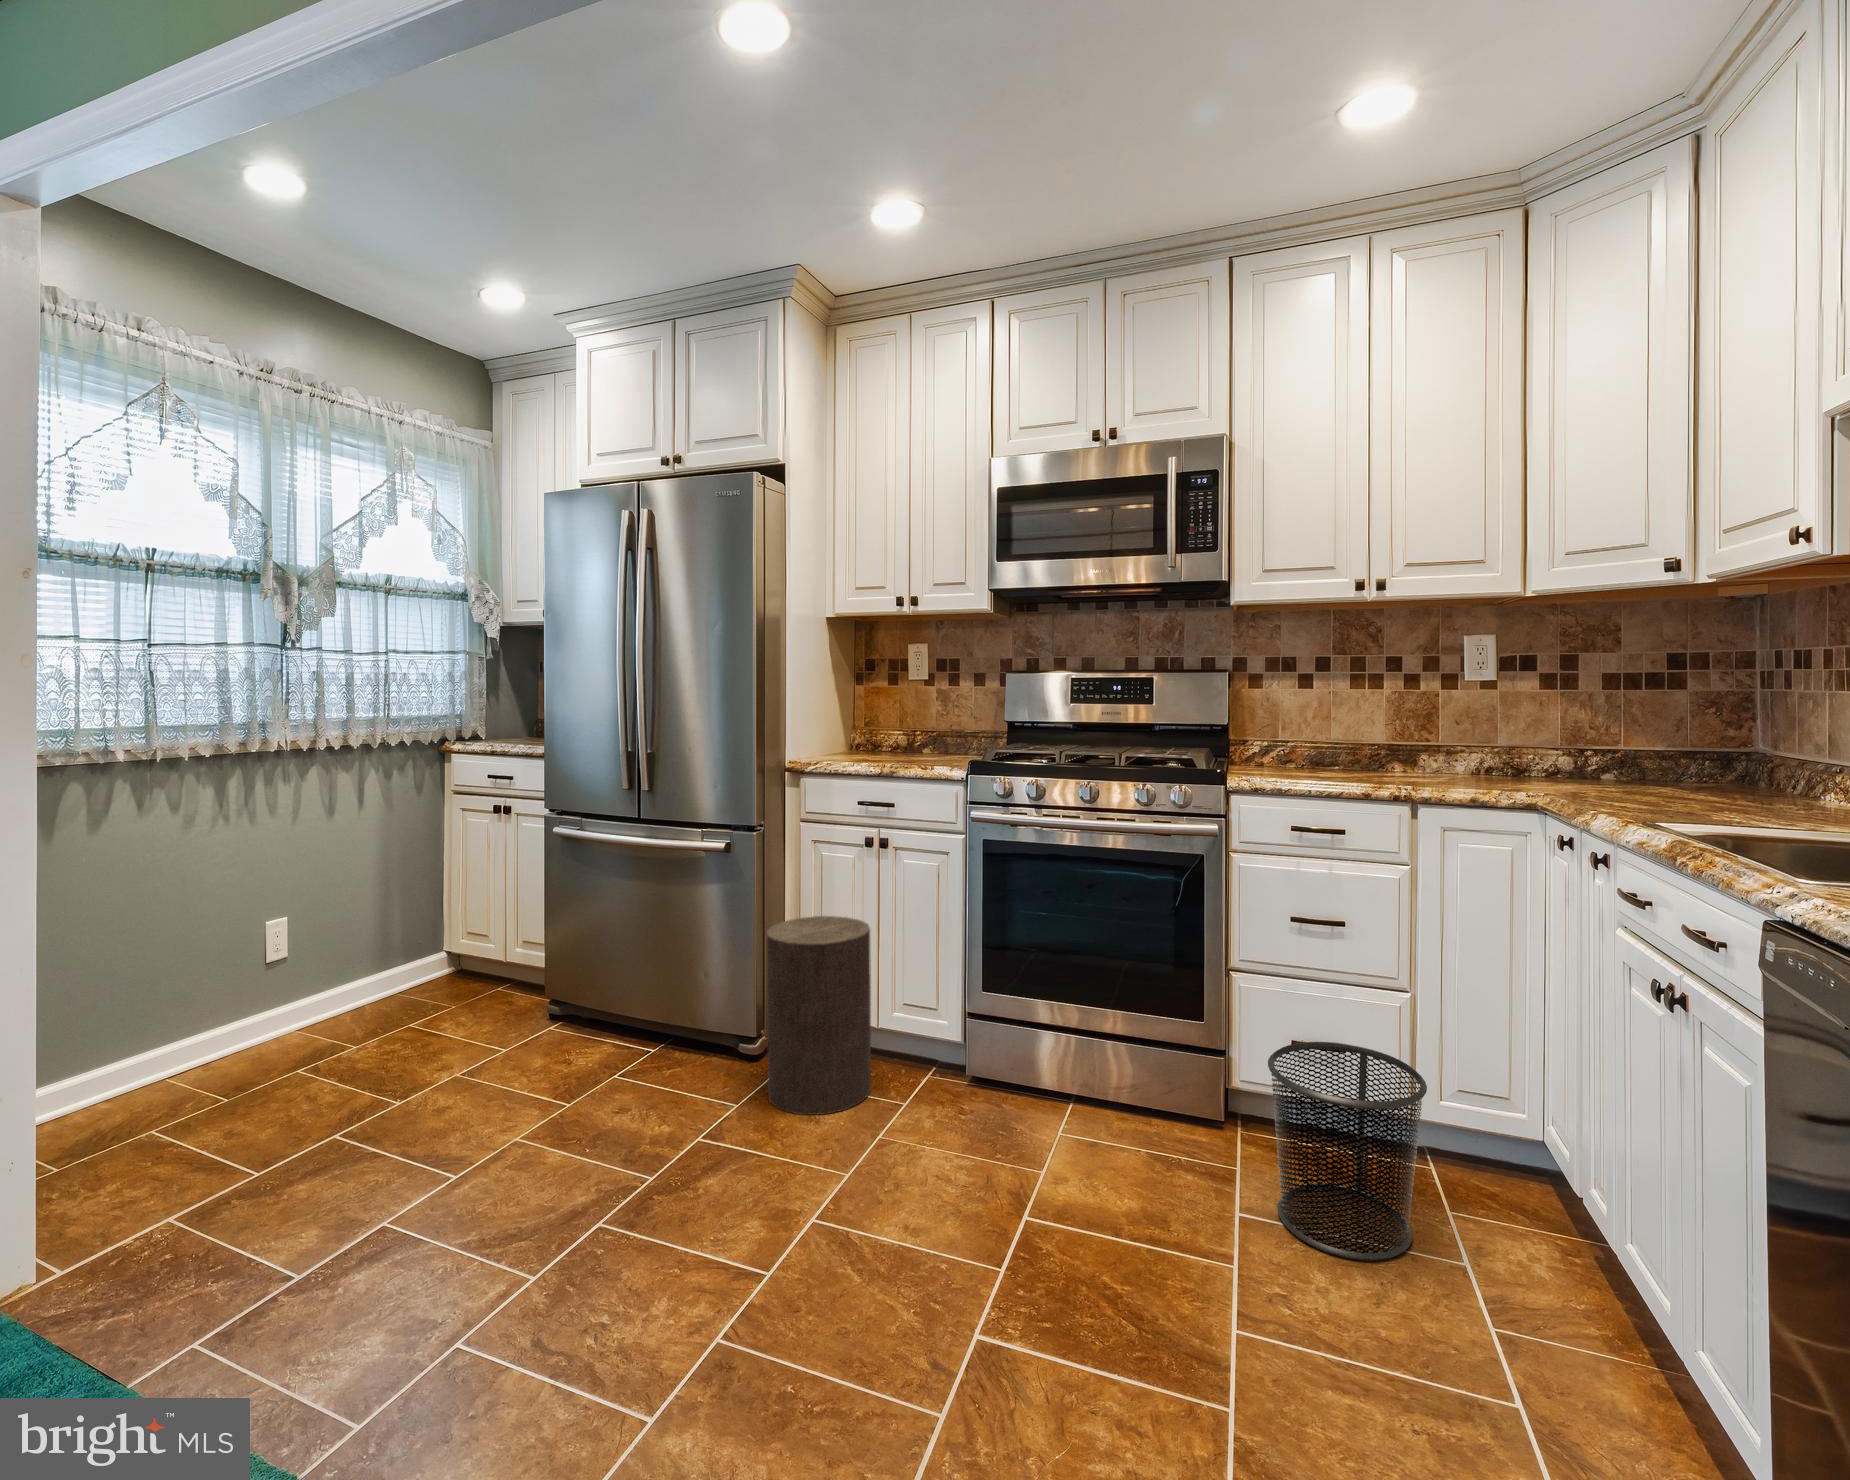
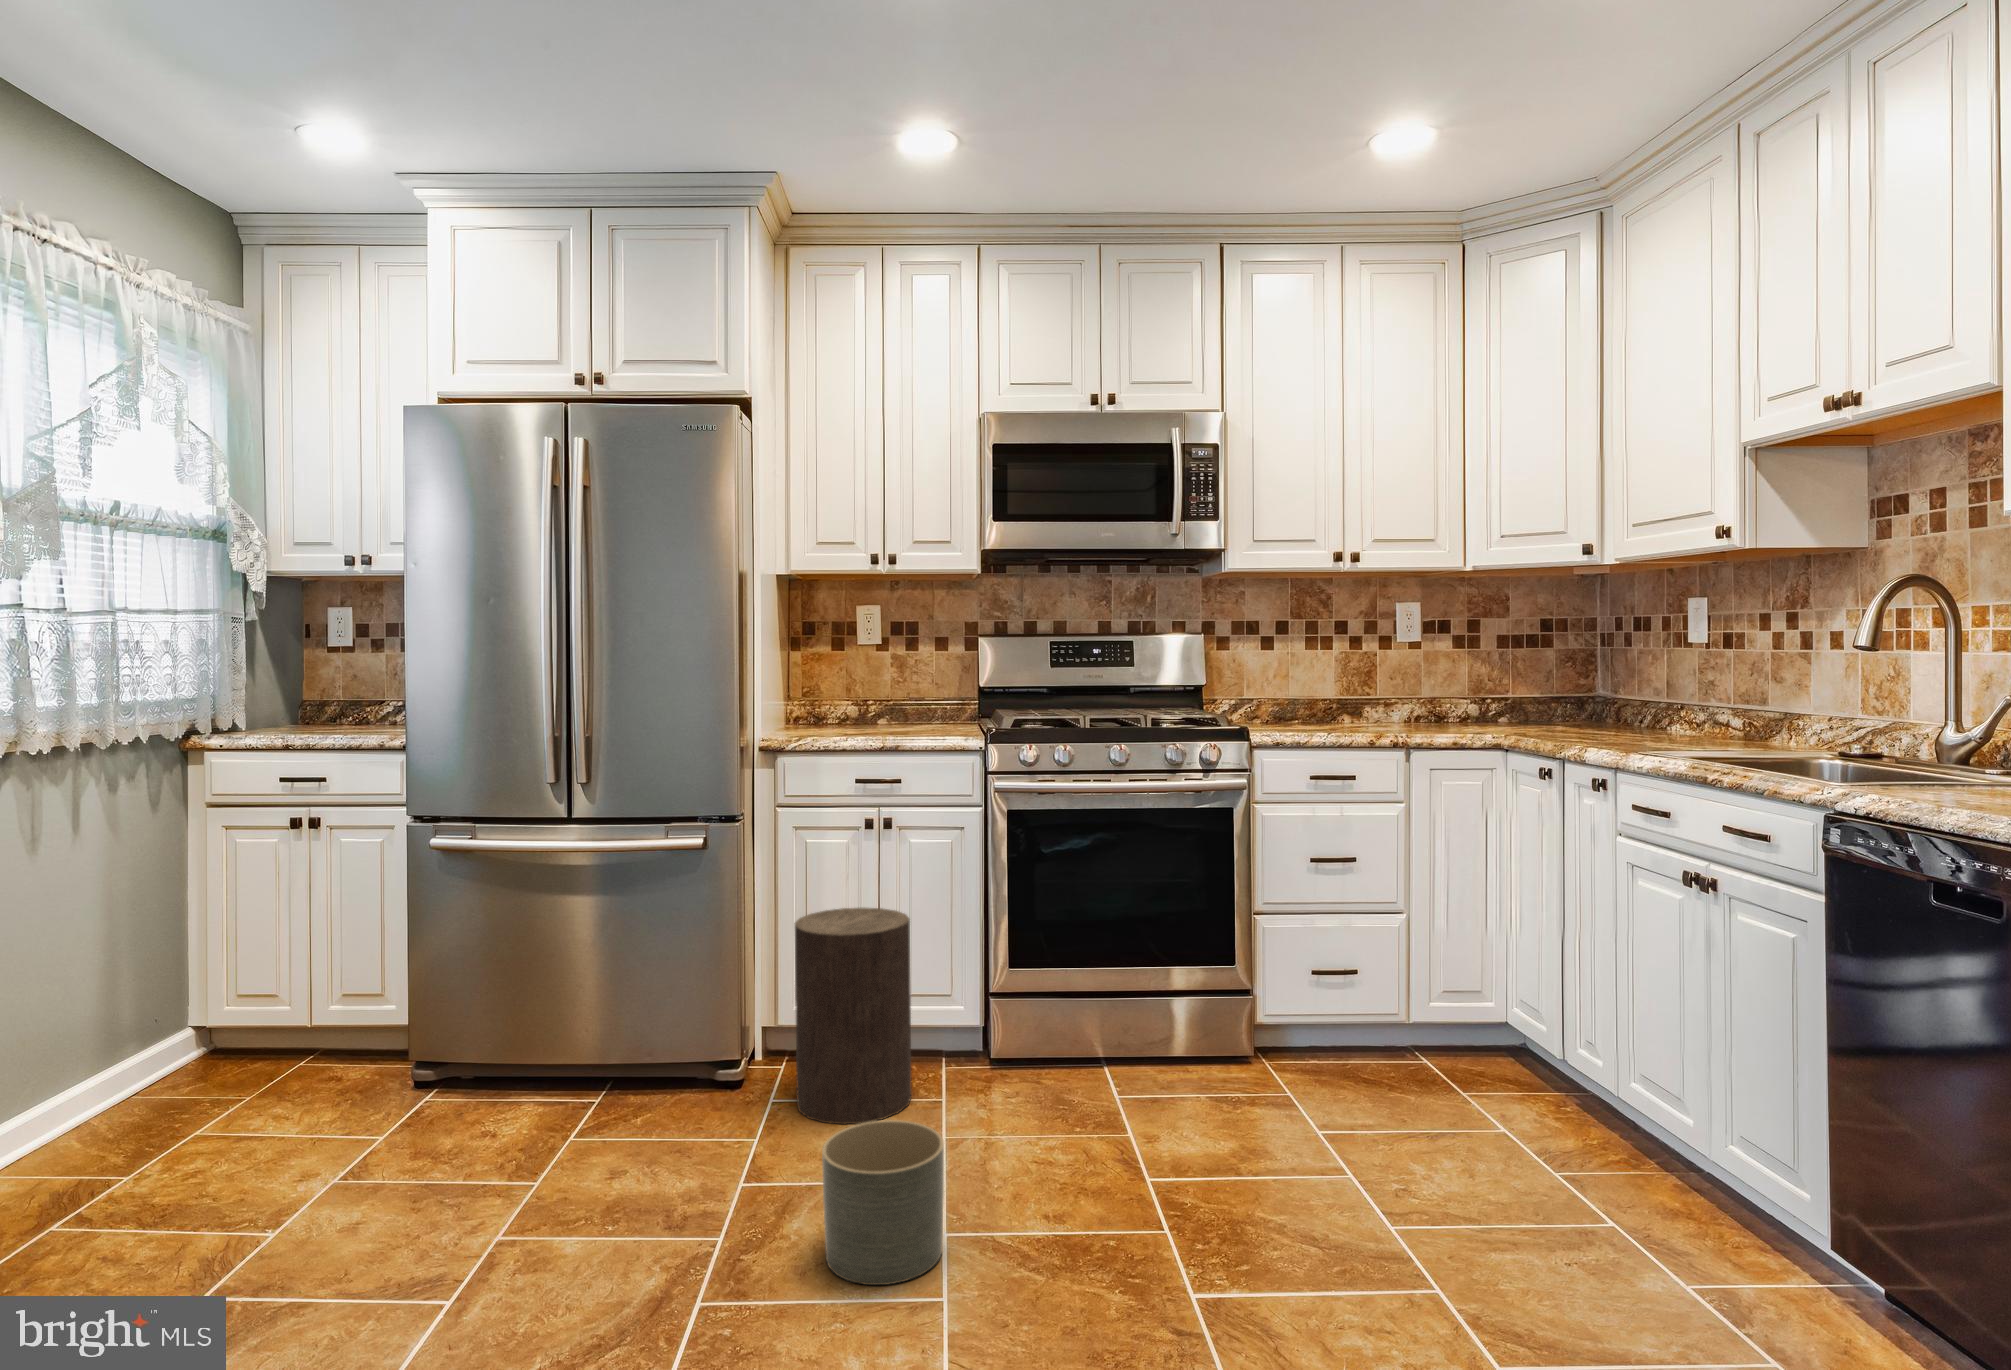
waste bin: present [1268,1042,1427,1260] -> none [1337,962,1470,1134]
planter: none [631,1128,750,1293] -> present [822,1120,944,1285]

